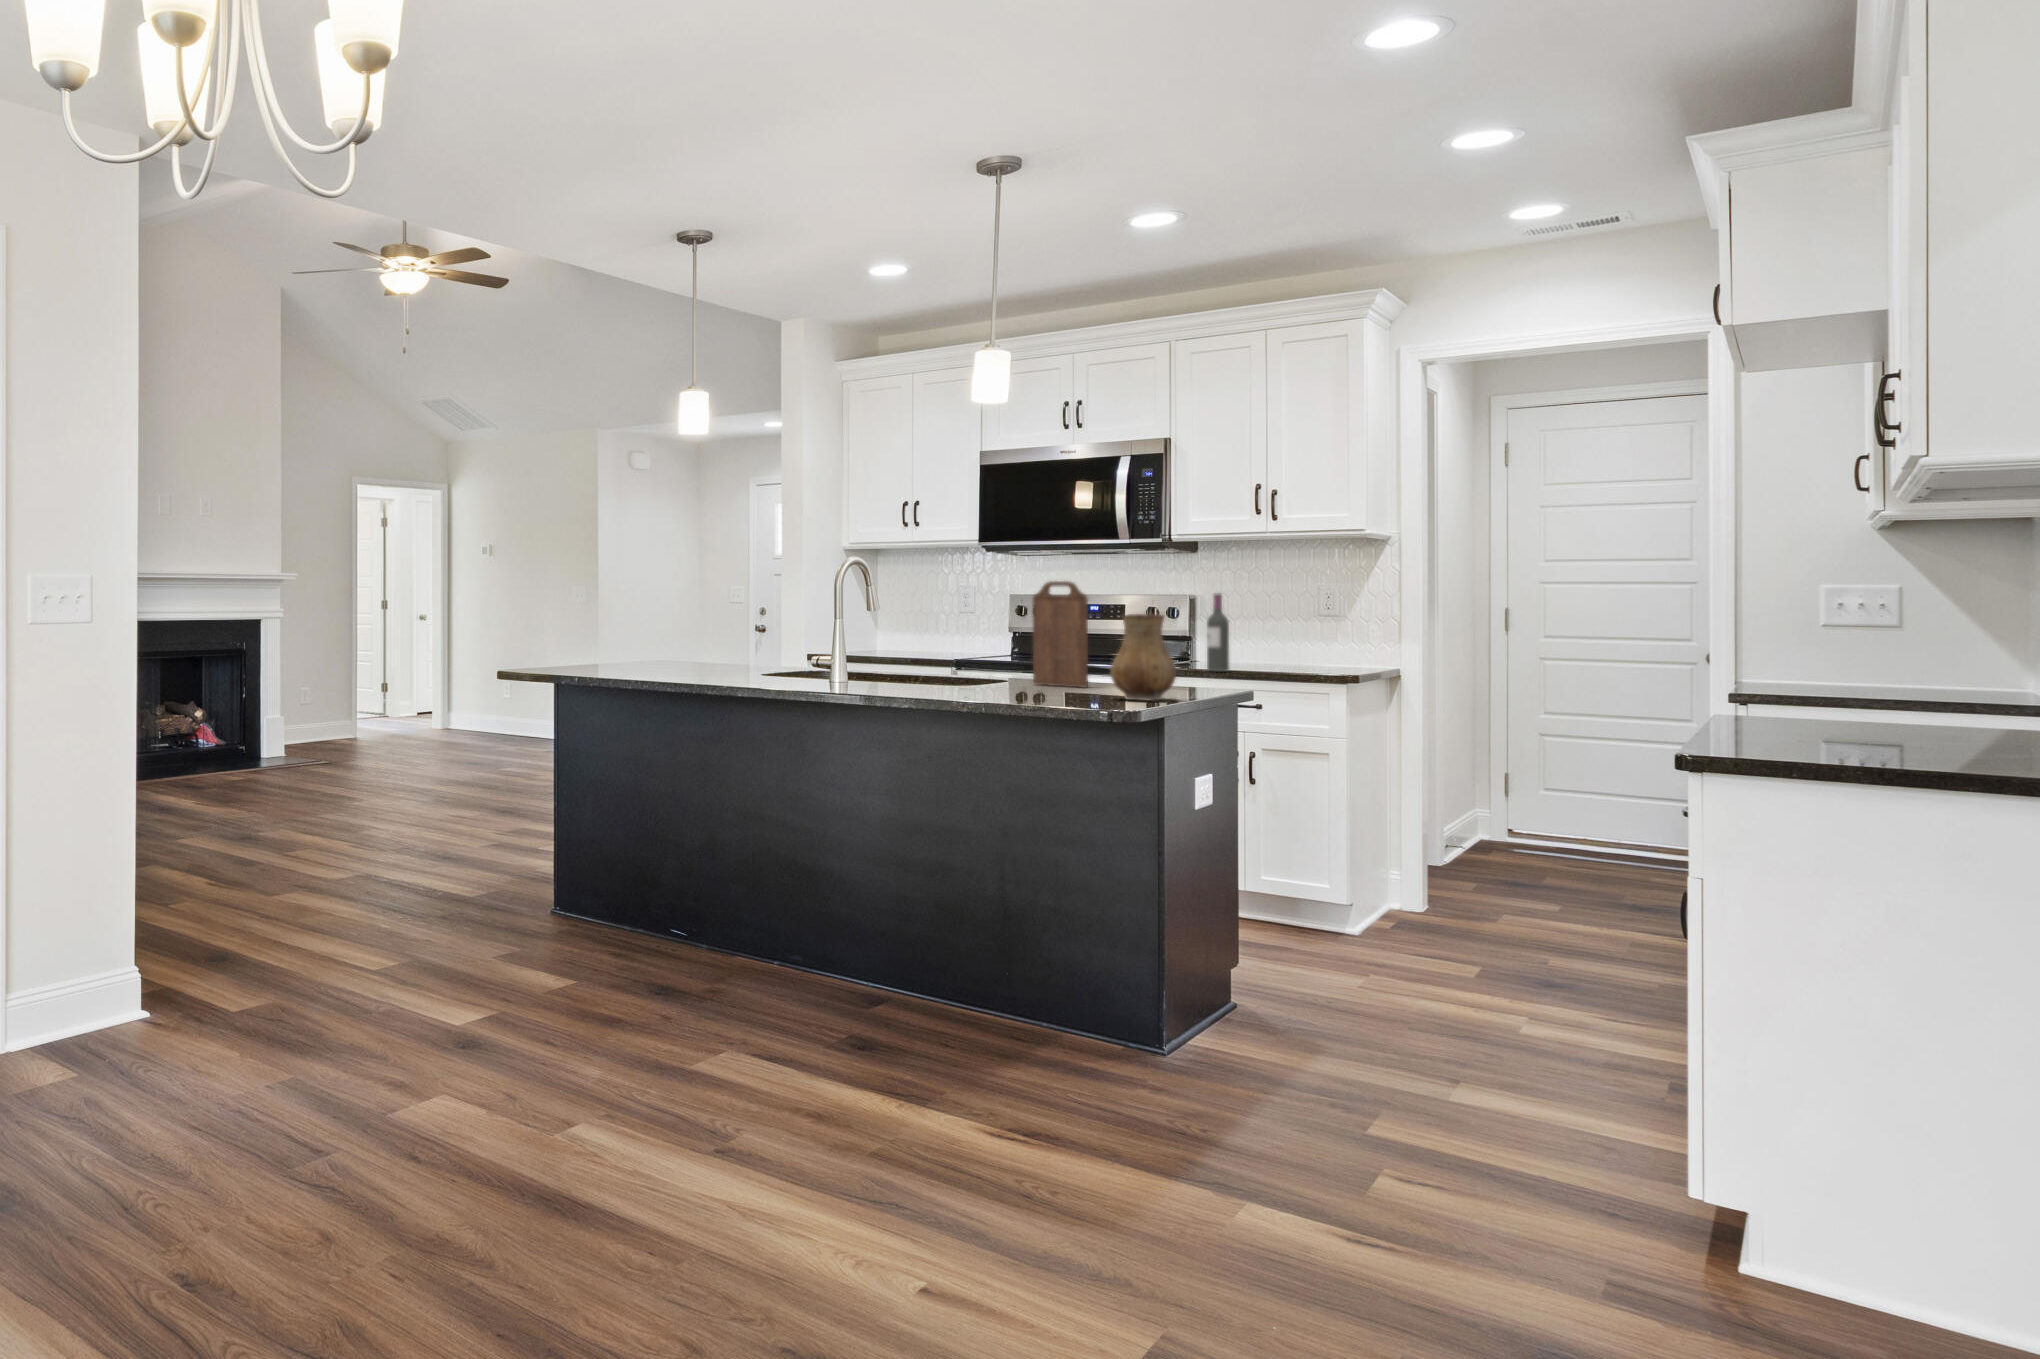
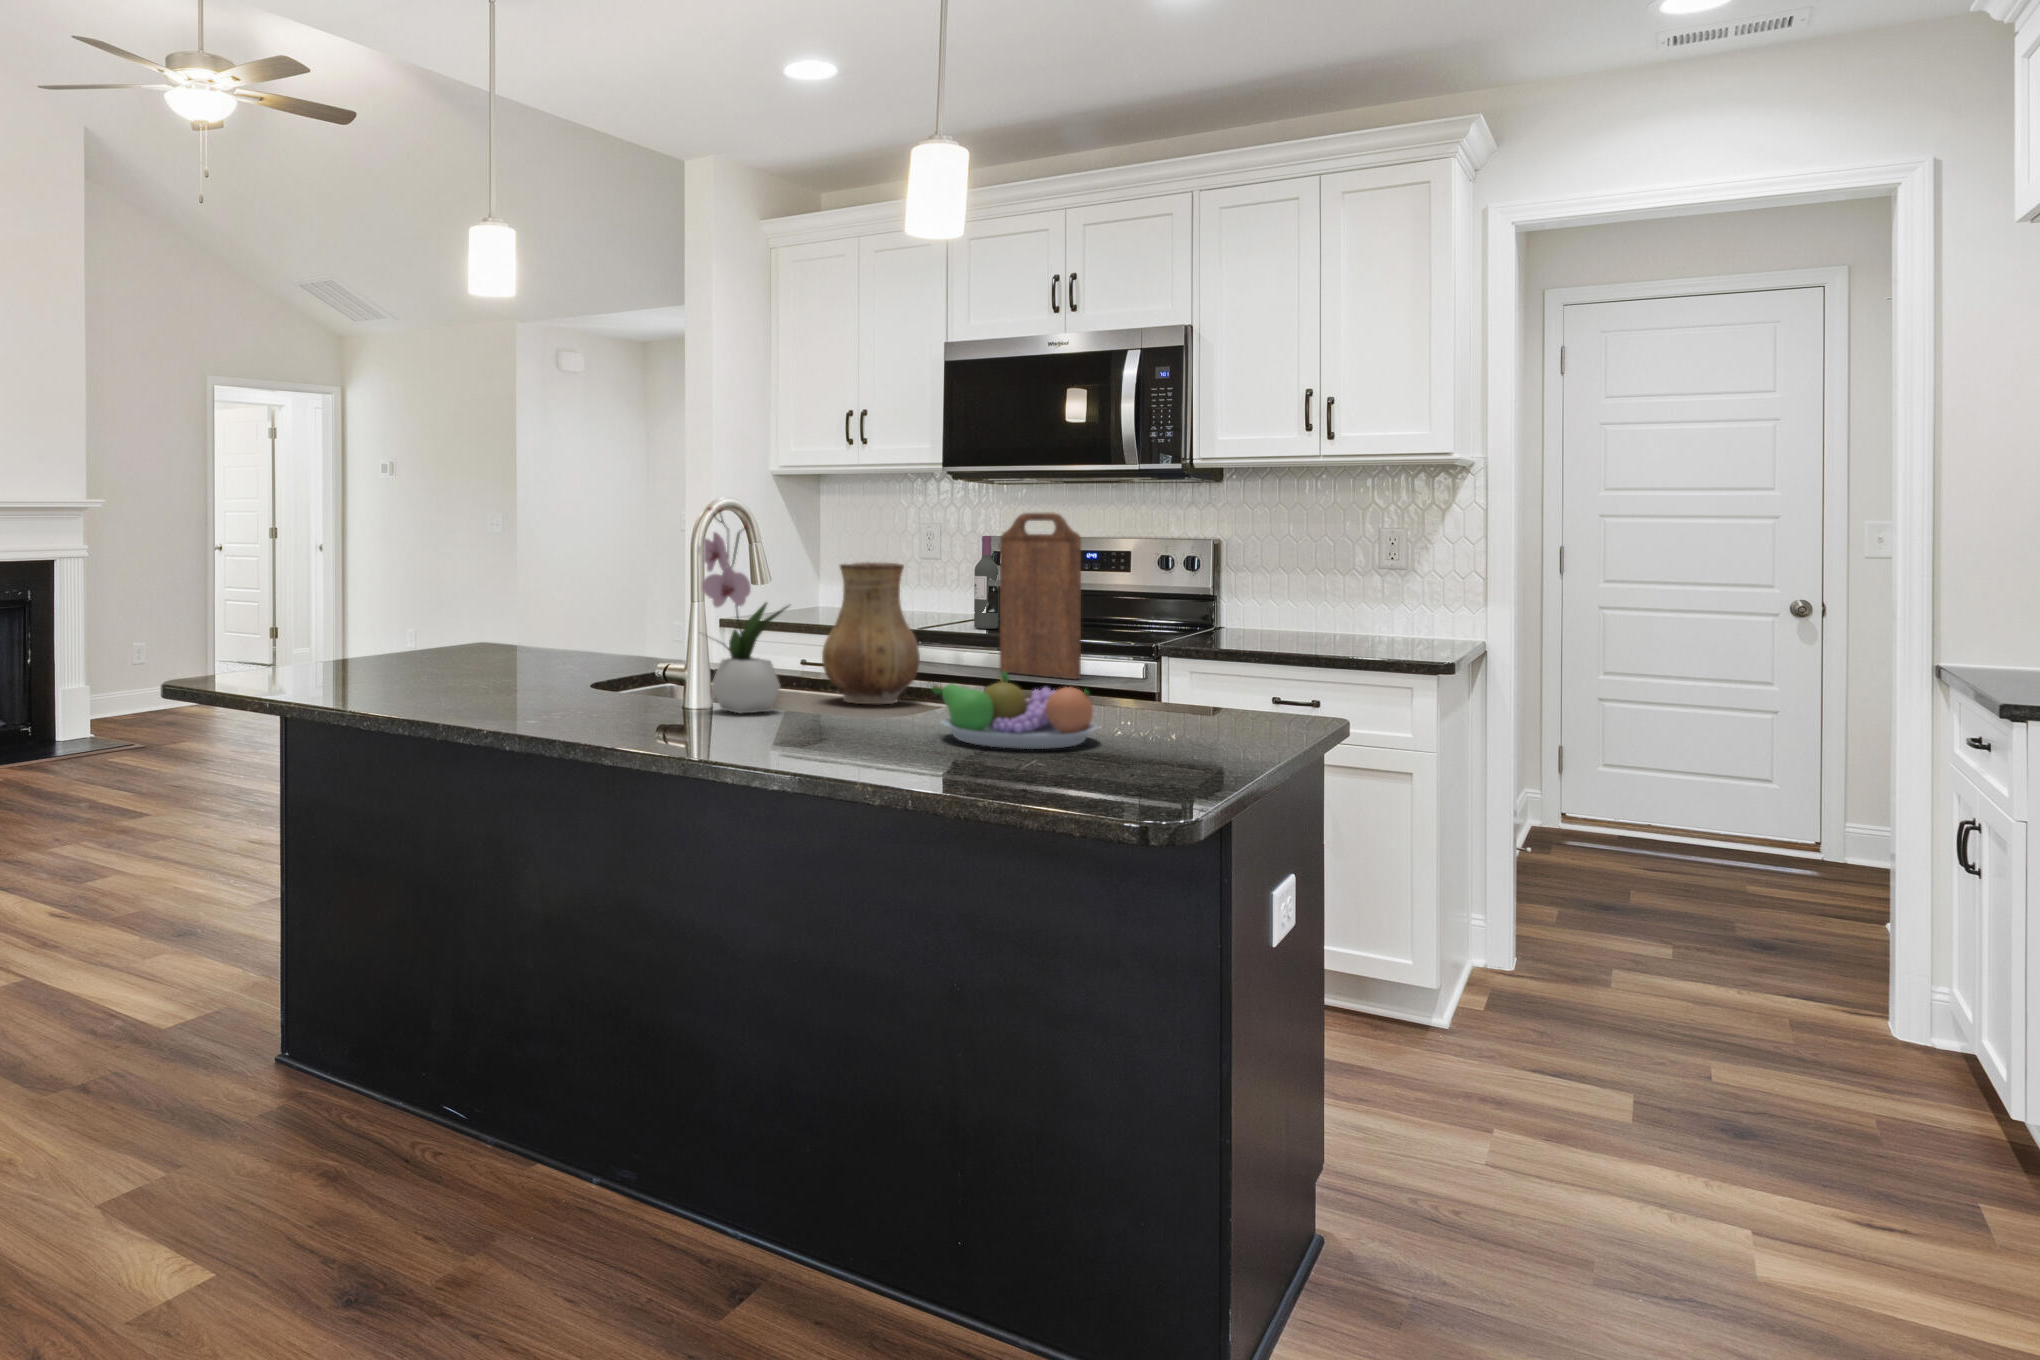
flower arrangement: none [859,582,915,701] -> present [698,507,788,714]
wine bottle: present [1207,593,1229,672] -> present [974,536,999,629]
ceramic pitcher: present [1111,614,1176,701] -> present [822,562,920,704]
fruit bowl: none [1004,674,1100,712] -> present [932,672,1098,749]

